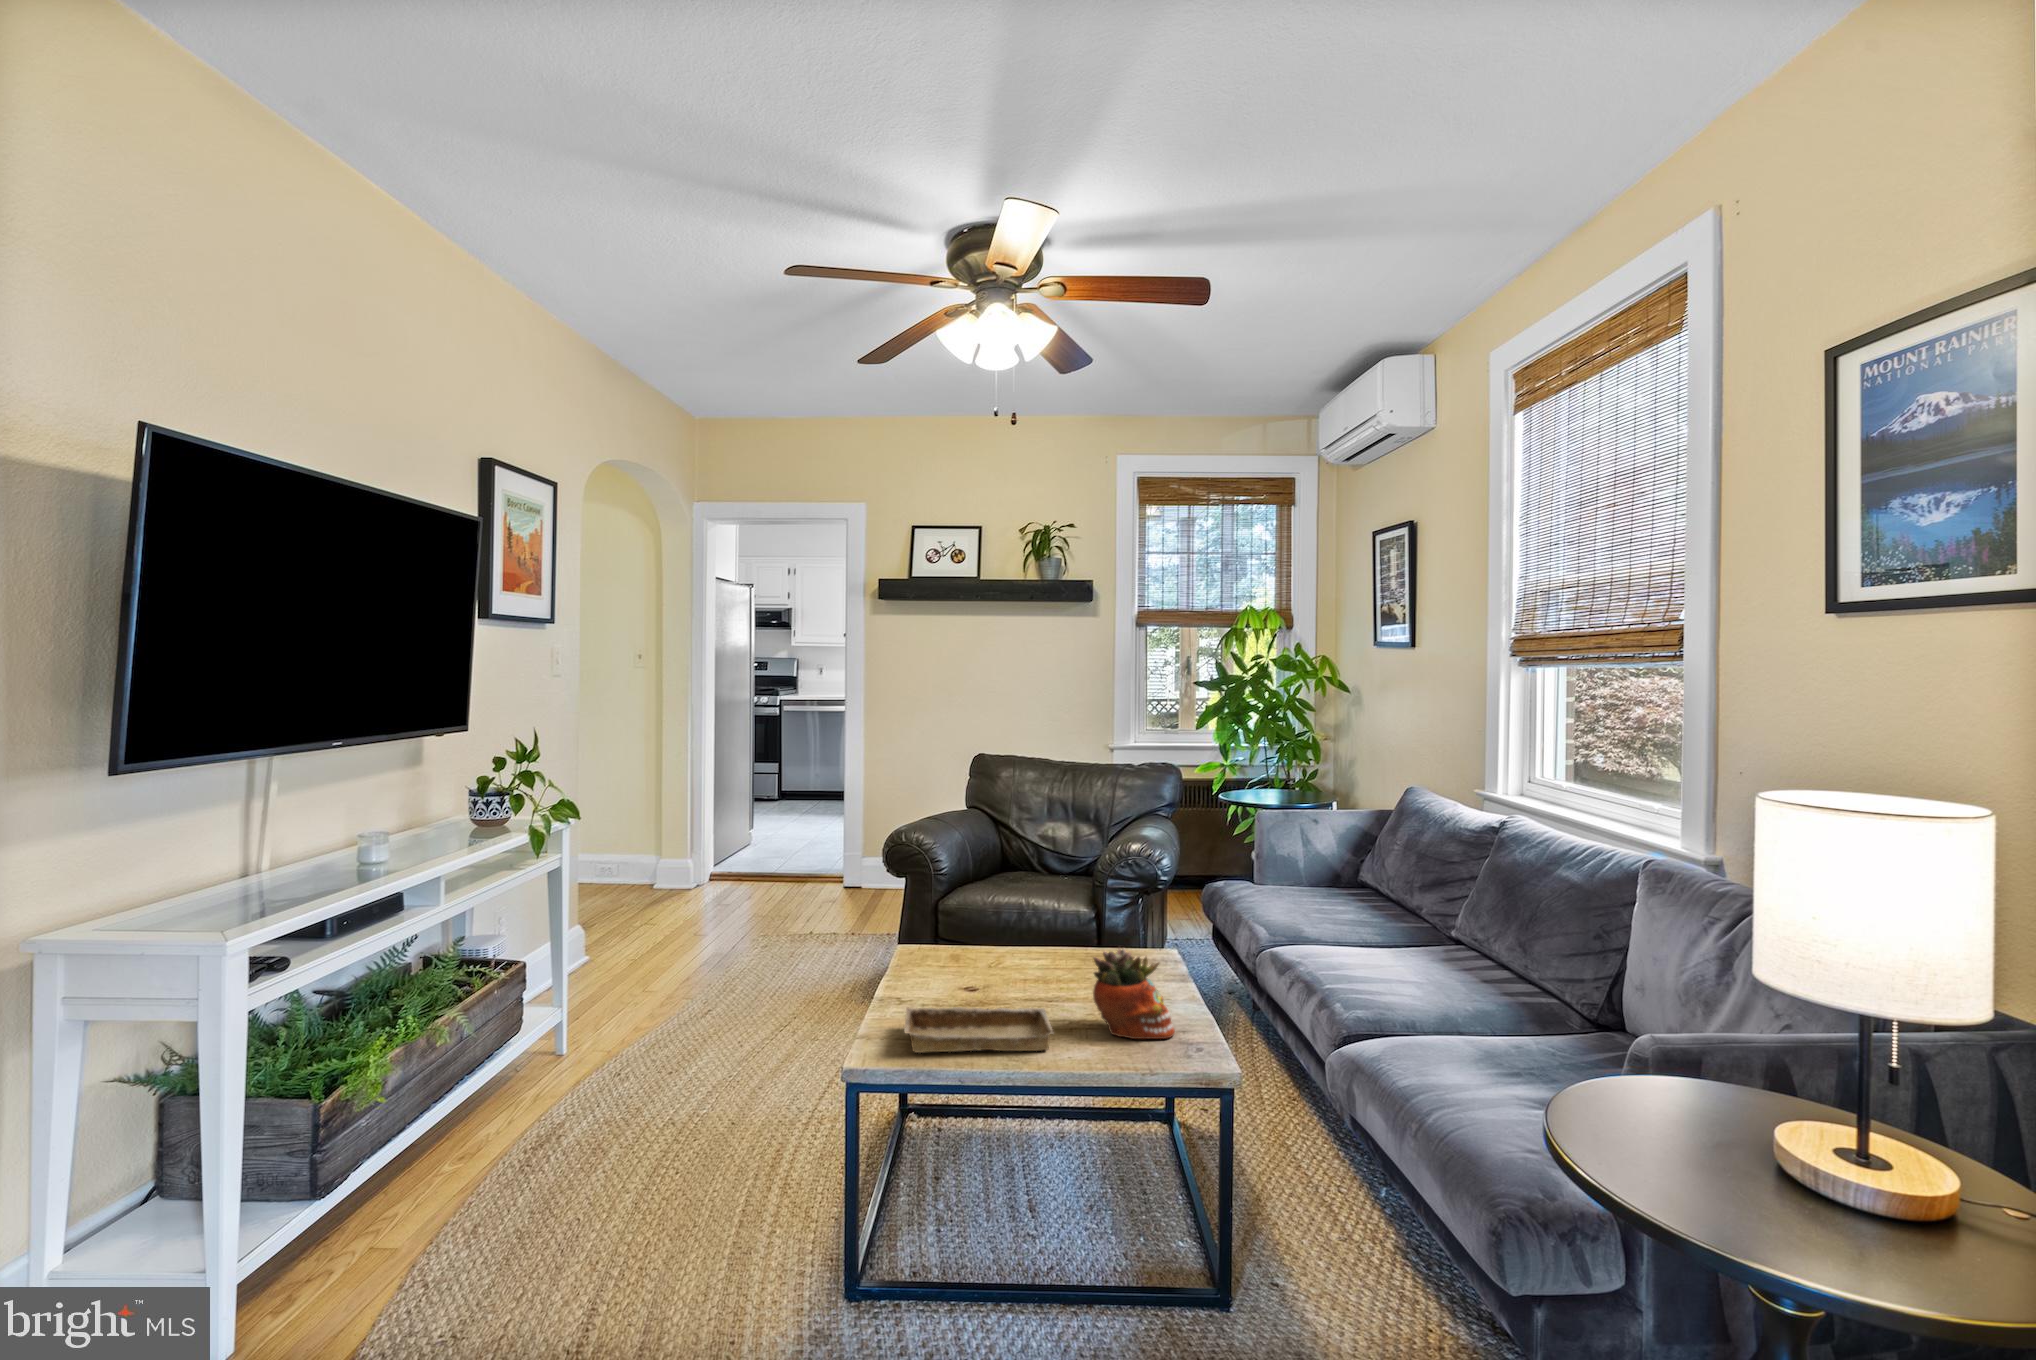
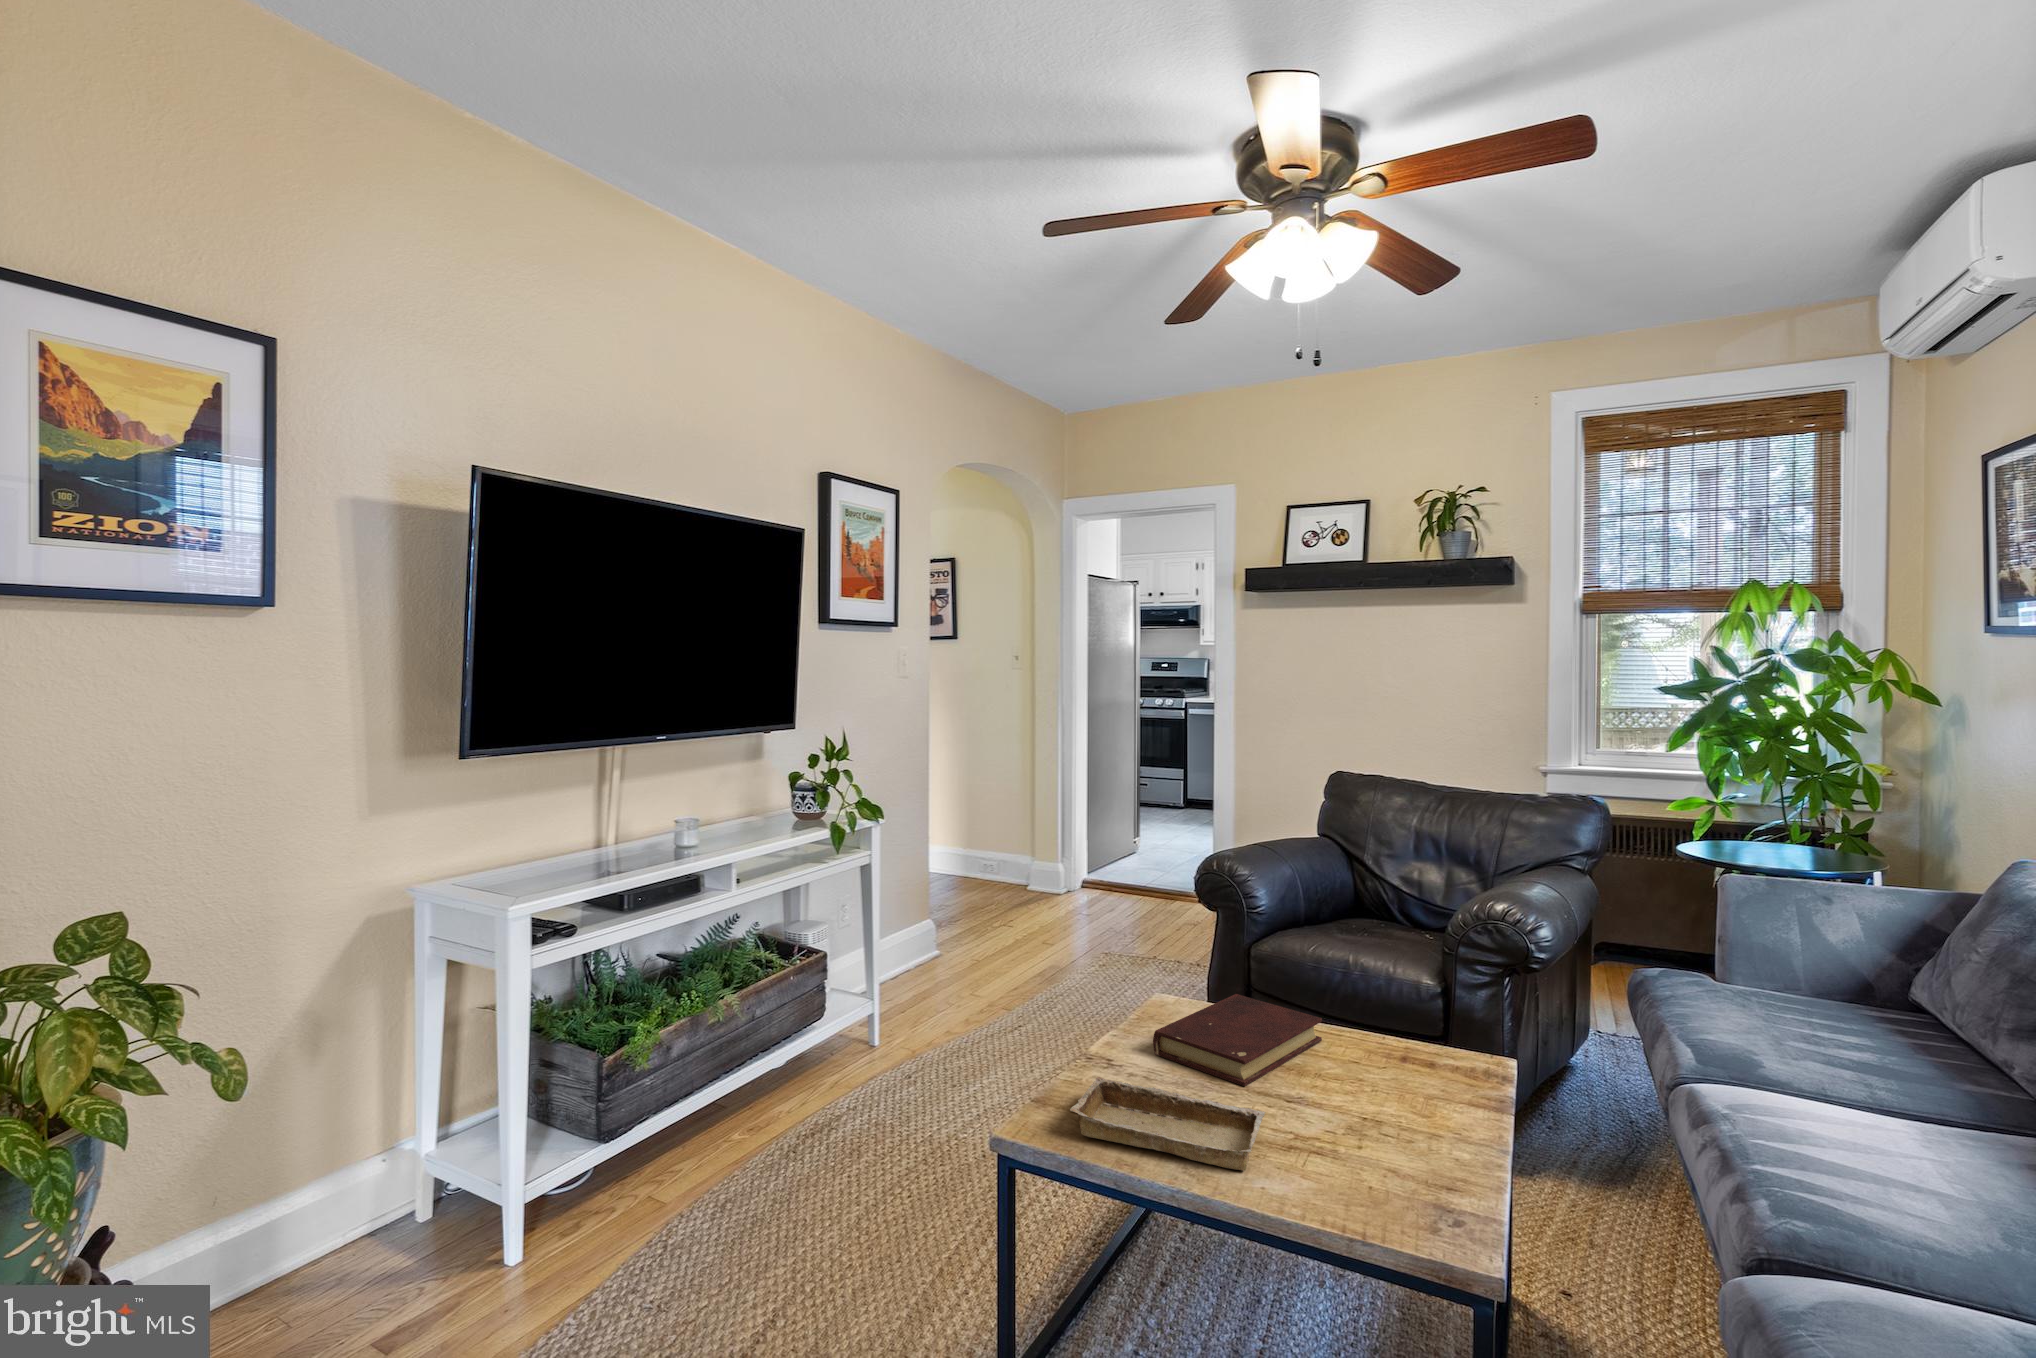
book: none [925,934,1043,998] -> present [1153,994,1322,1086]
succulent planter: present [1093,949,1175,1039] -> none [1323,1053,1438,1194]

